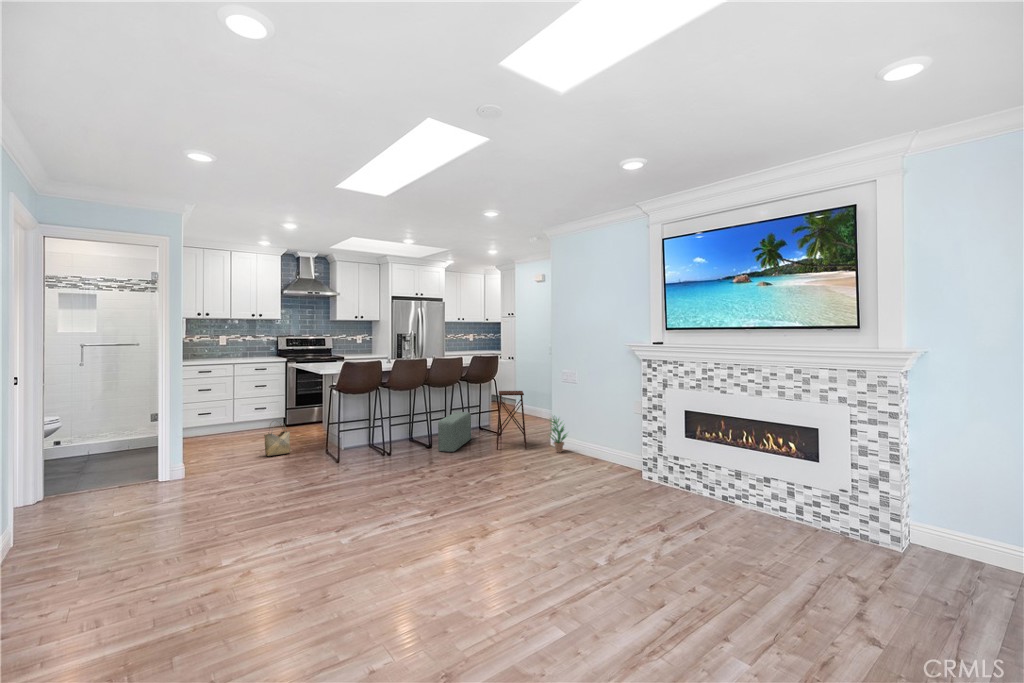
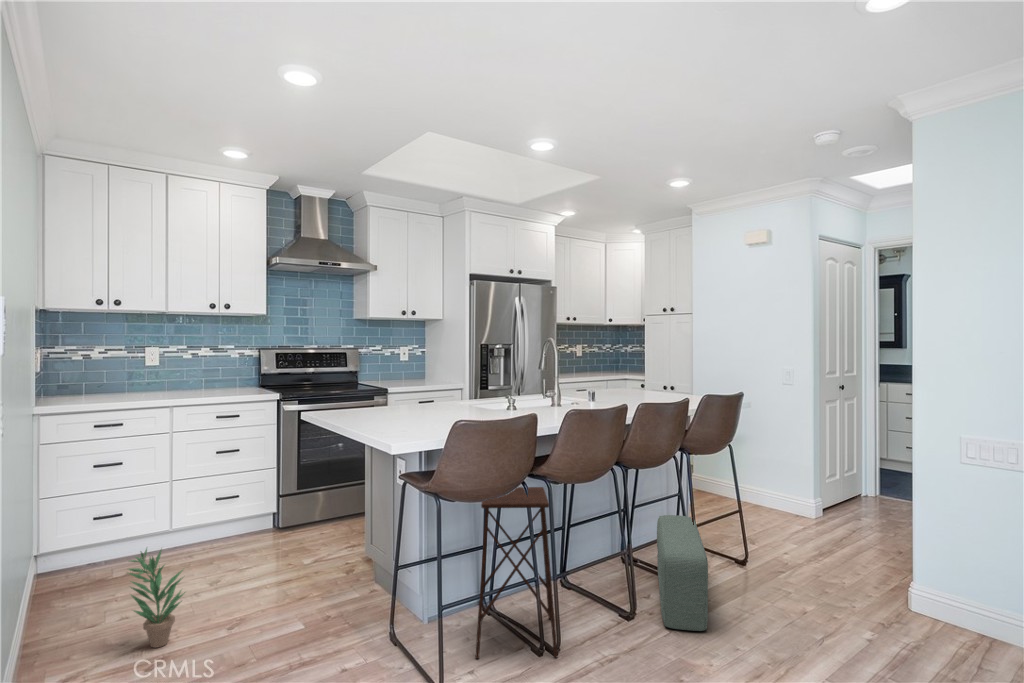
side table: present [496,391,527,450] -> present [475,487,558,659]
potted plant: present [550,418,566,452] -> present [129,549,185,648]
woven basket: present [264,423,290,456] -> none [244,556,307,655]

